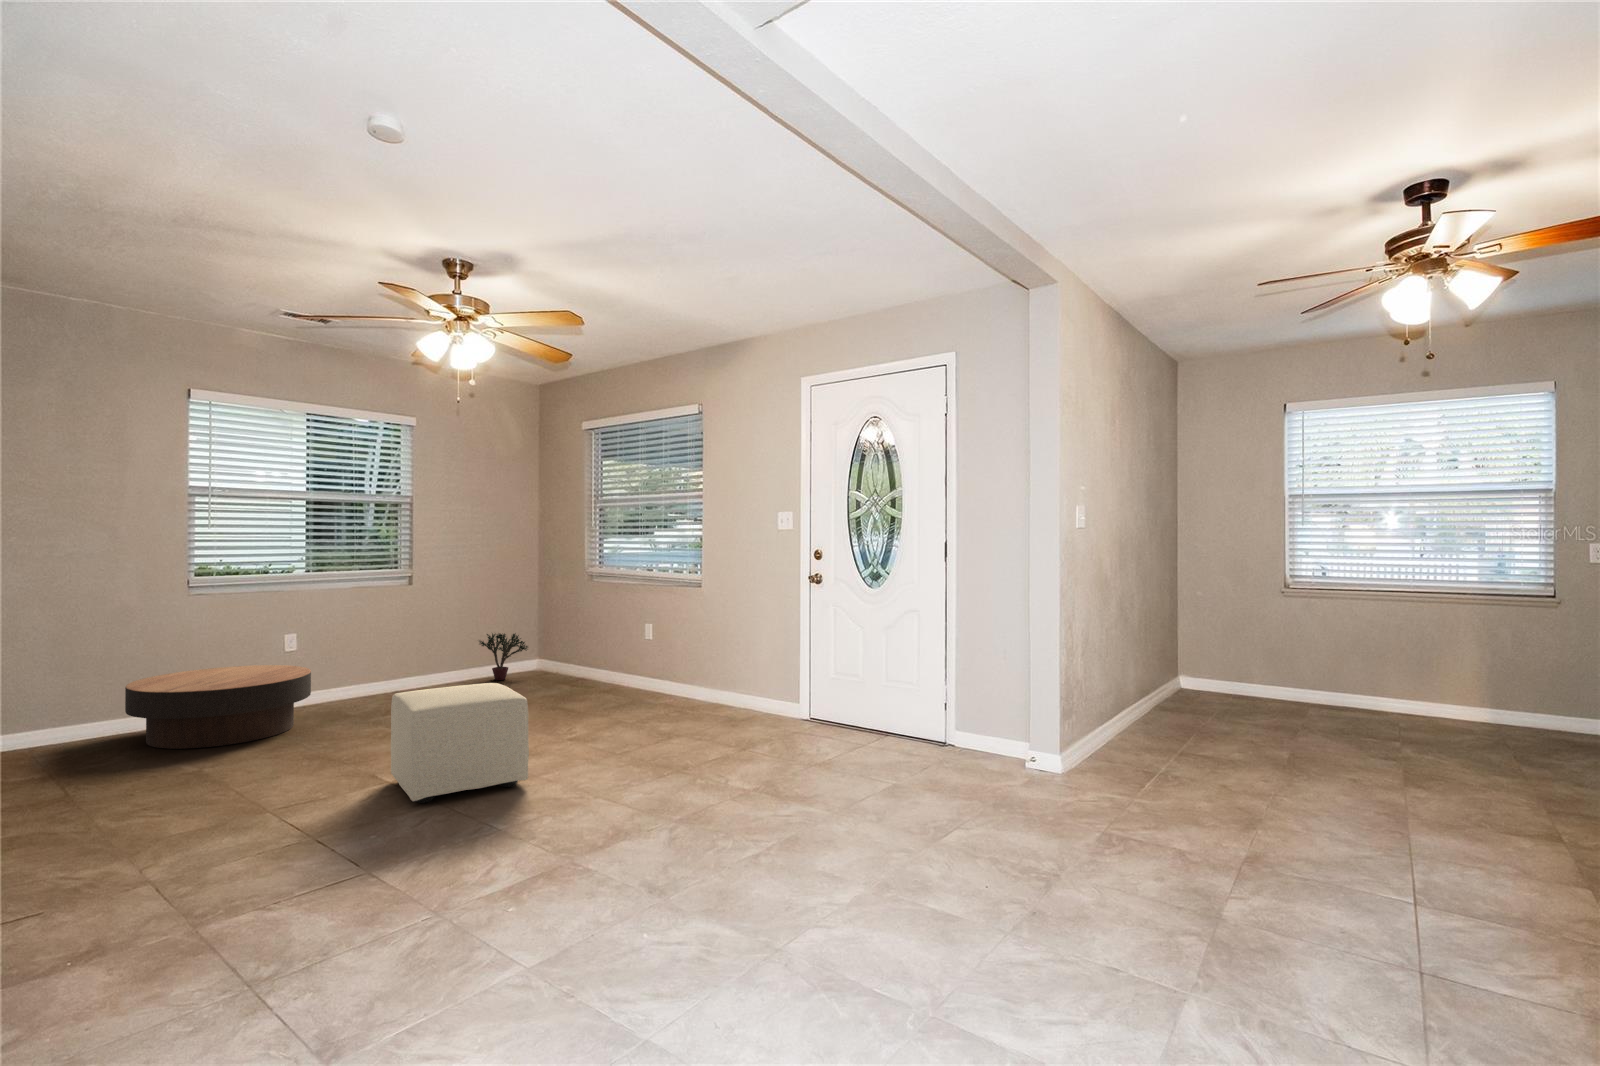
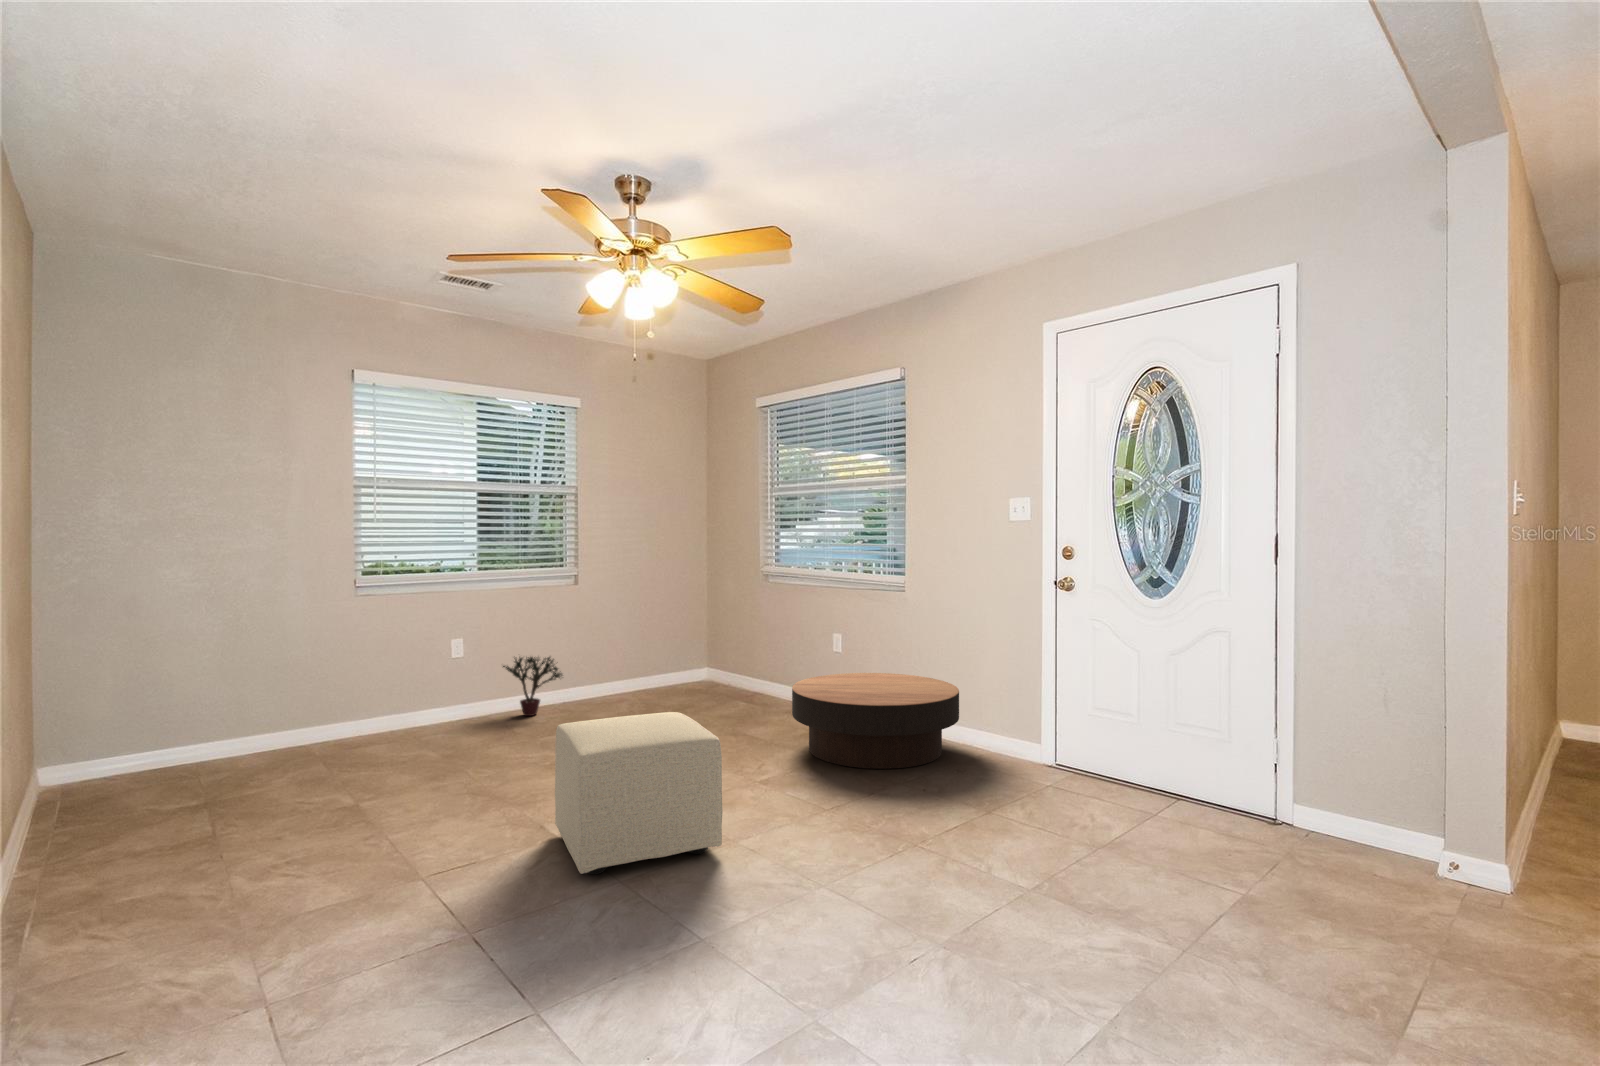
potted plant: present [479,633,528,680] -> present [503,657,562,716]
coffee table: present [125,665,311,749] -> present [792,673,959,769]

